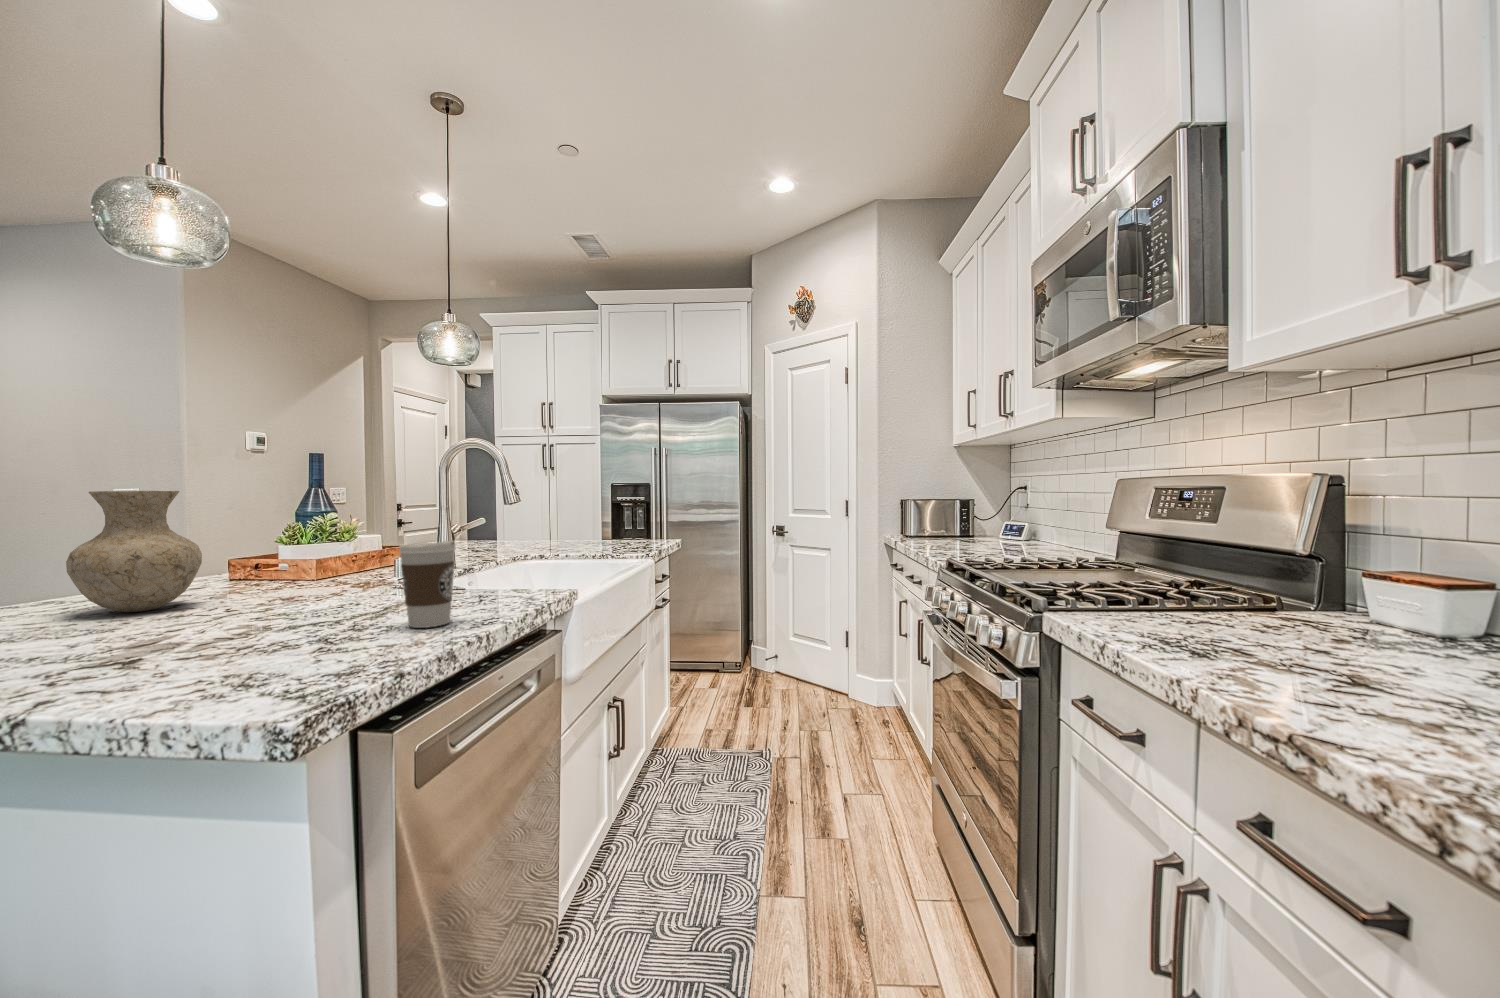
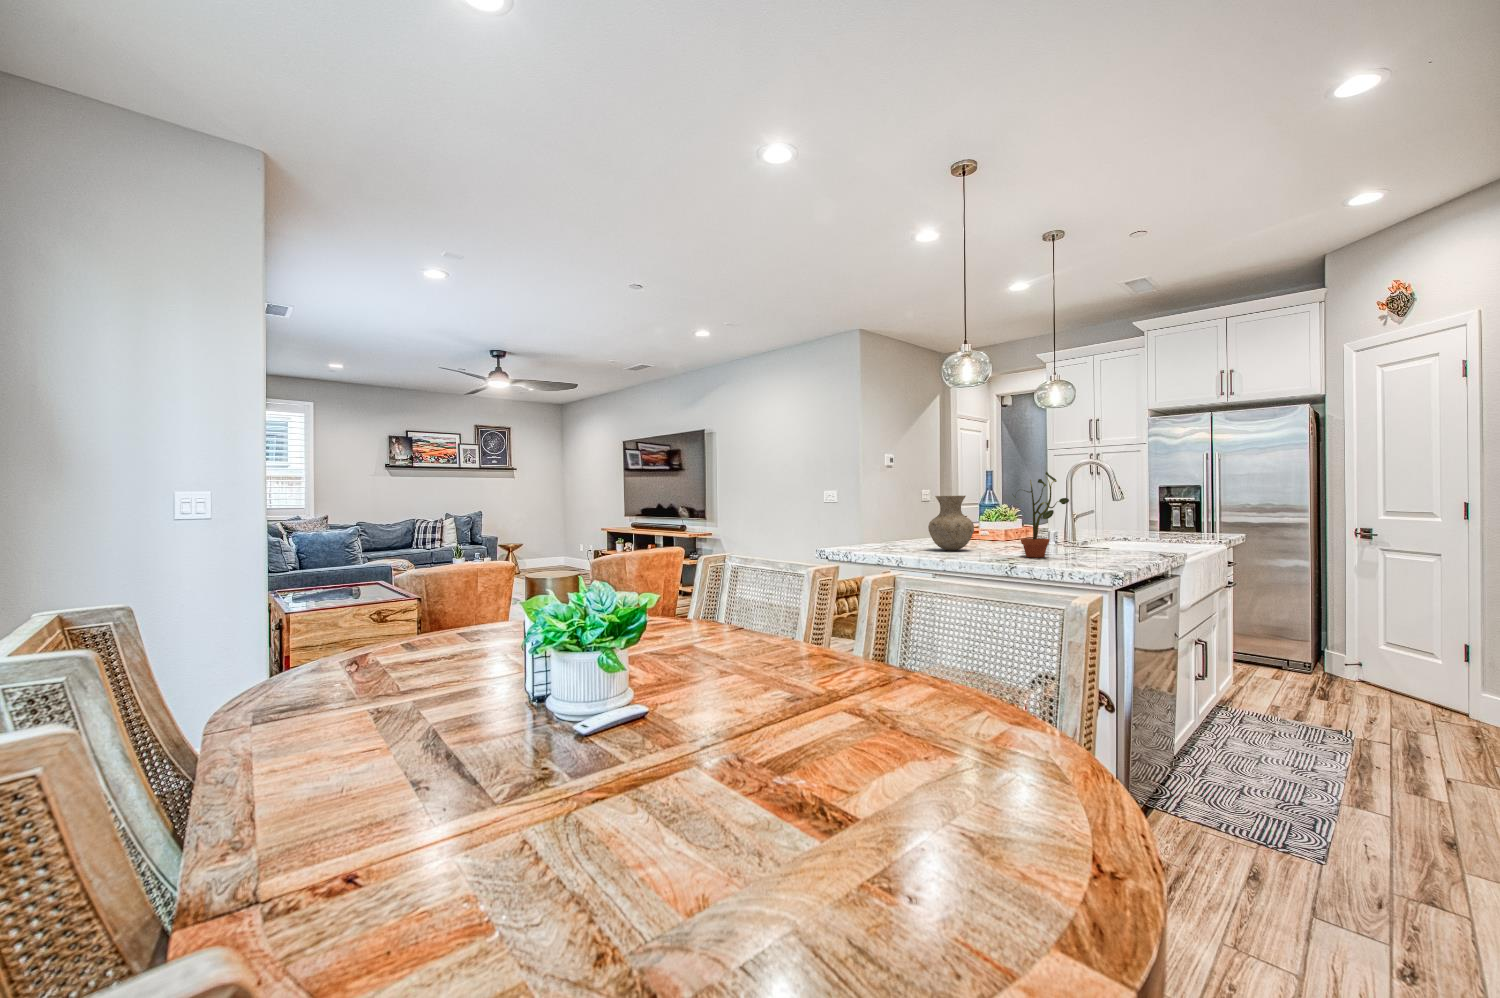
potted plant: none [222,446,368,622] -> present [1013,472,1069,558]
coffee cup: present [399,541,455,628] -> none [1099,522,1128,563]

